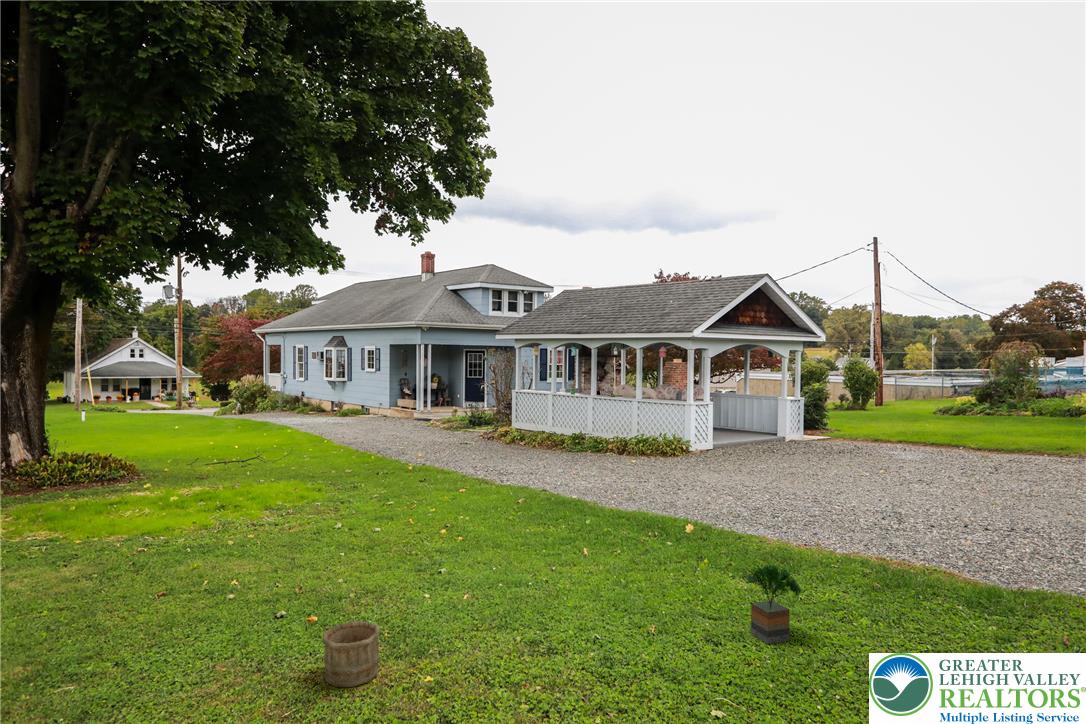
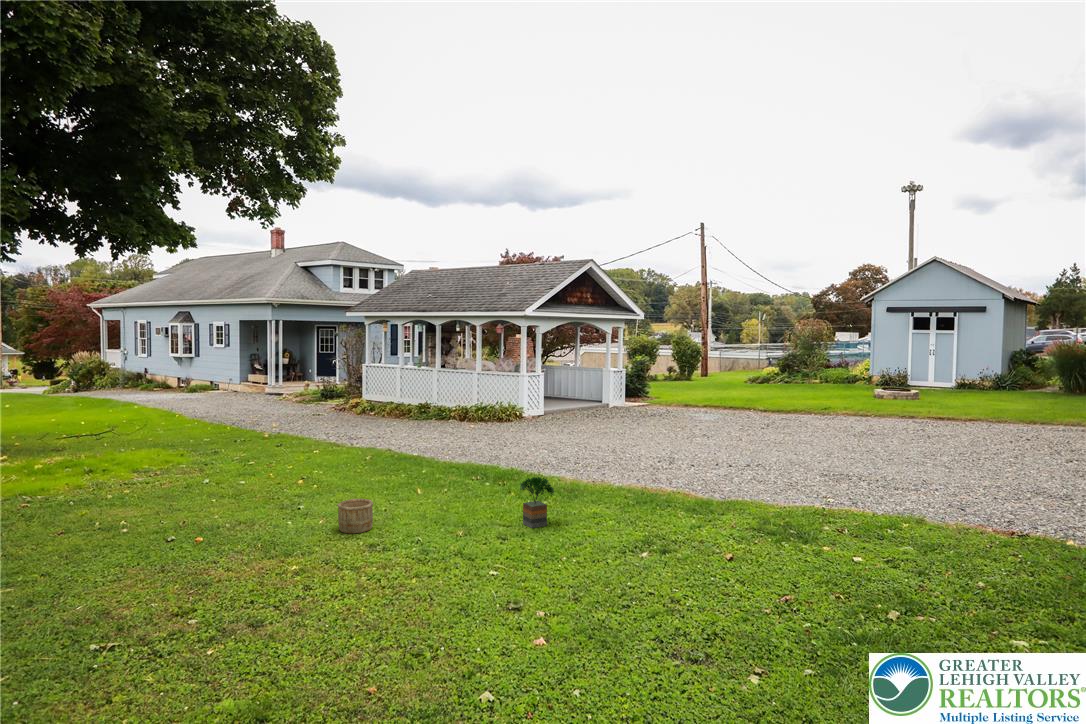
wooden bucket: present [323,621,380,687] -> present [337,499,373,533]

